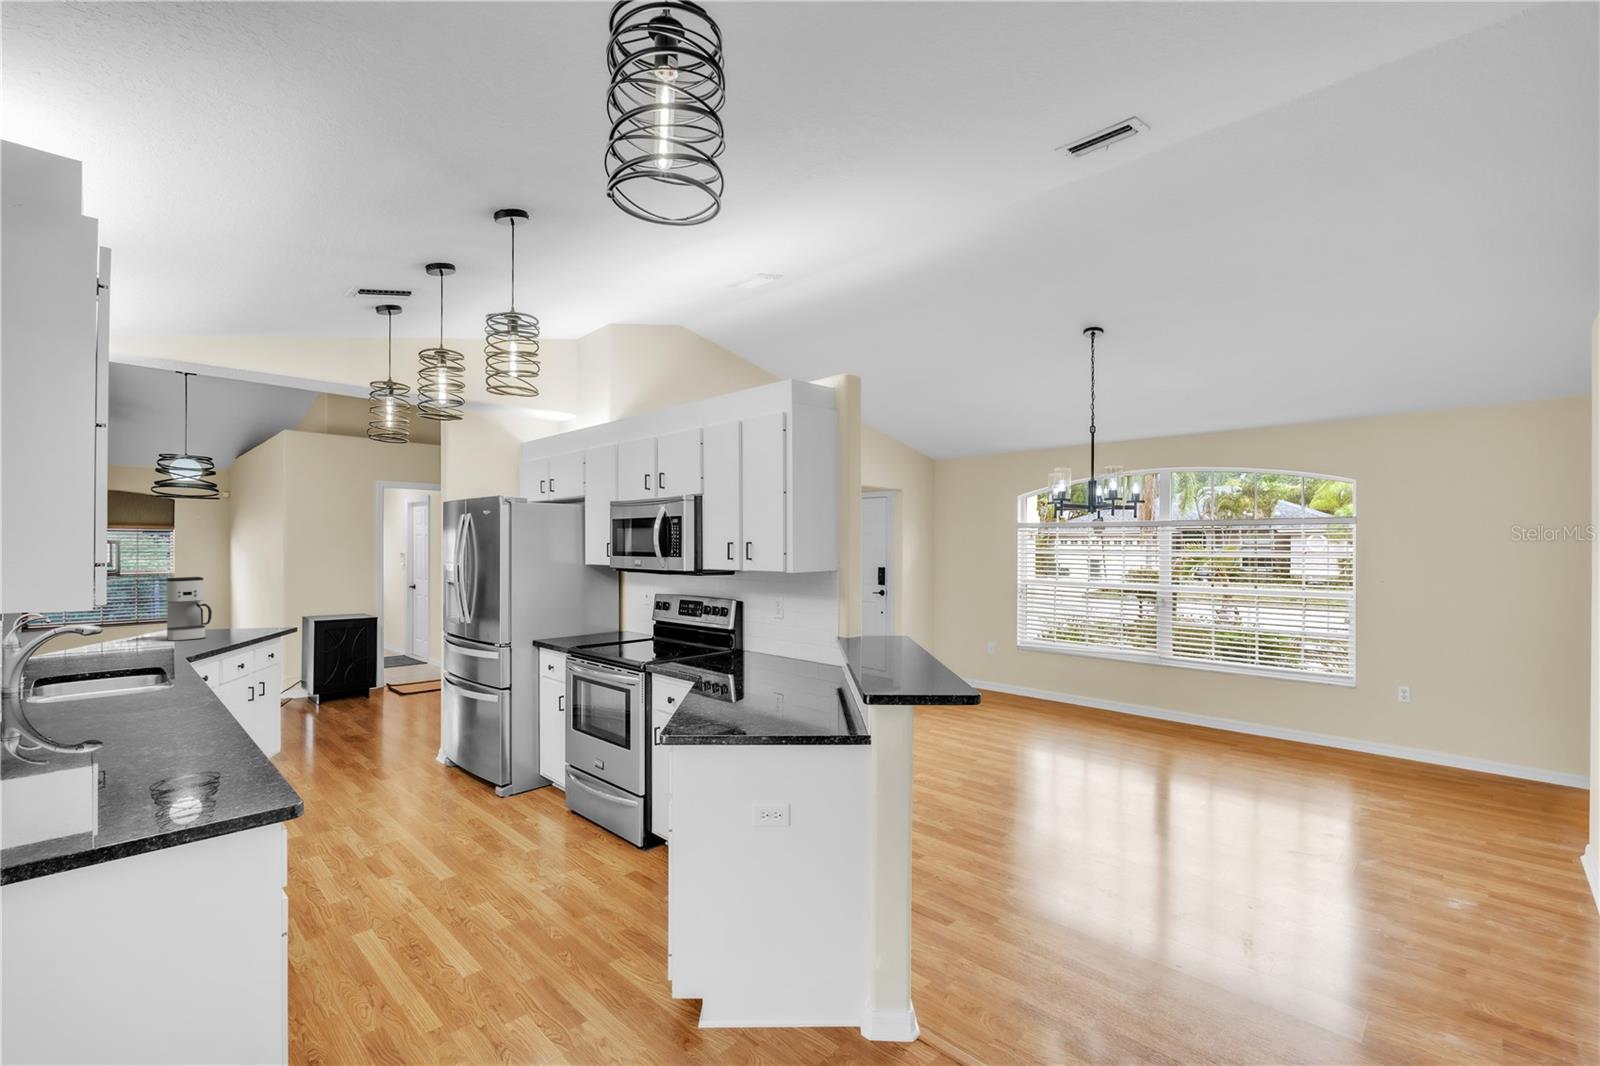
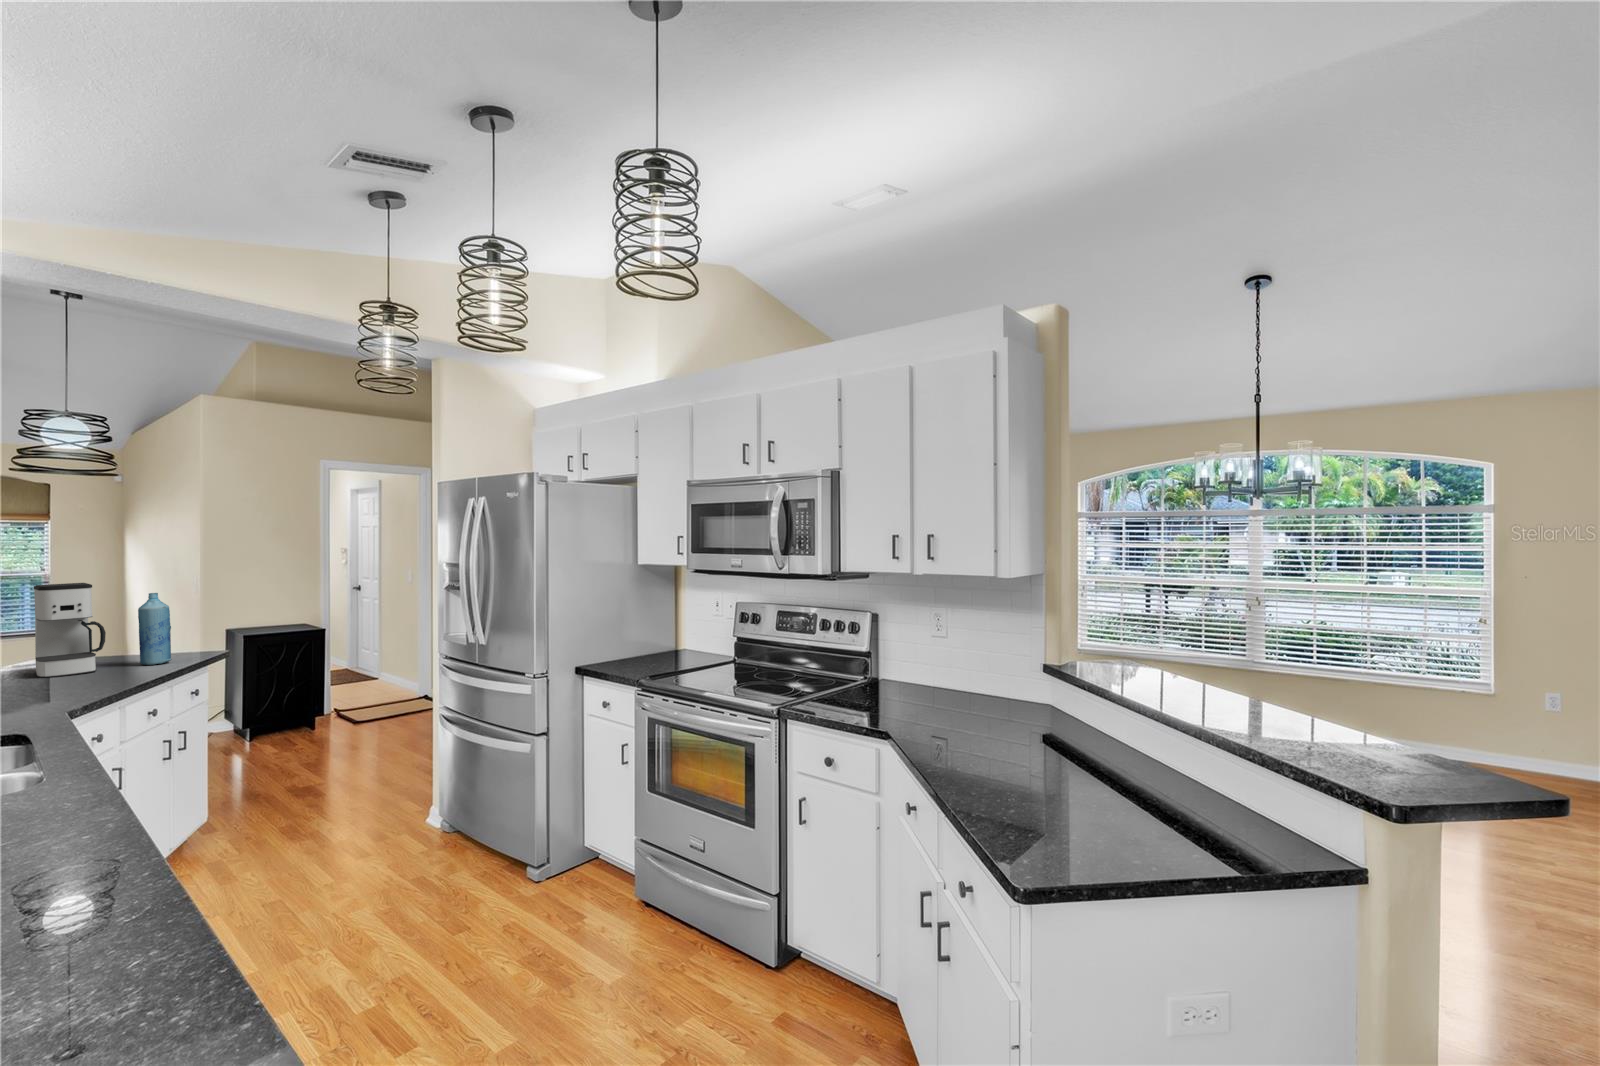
bottle: none [233,584,255,635] -> present [138,593,172,665]

